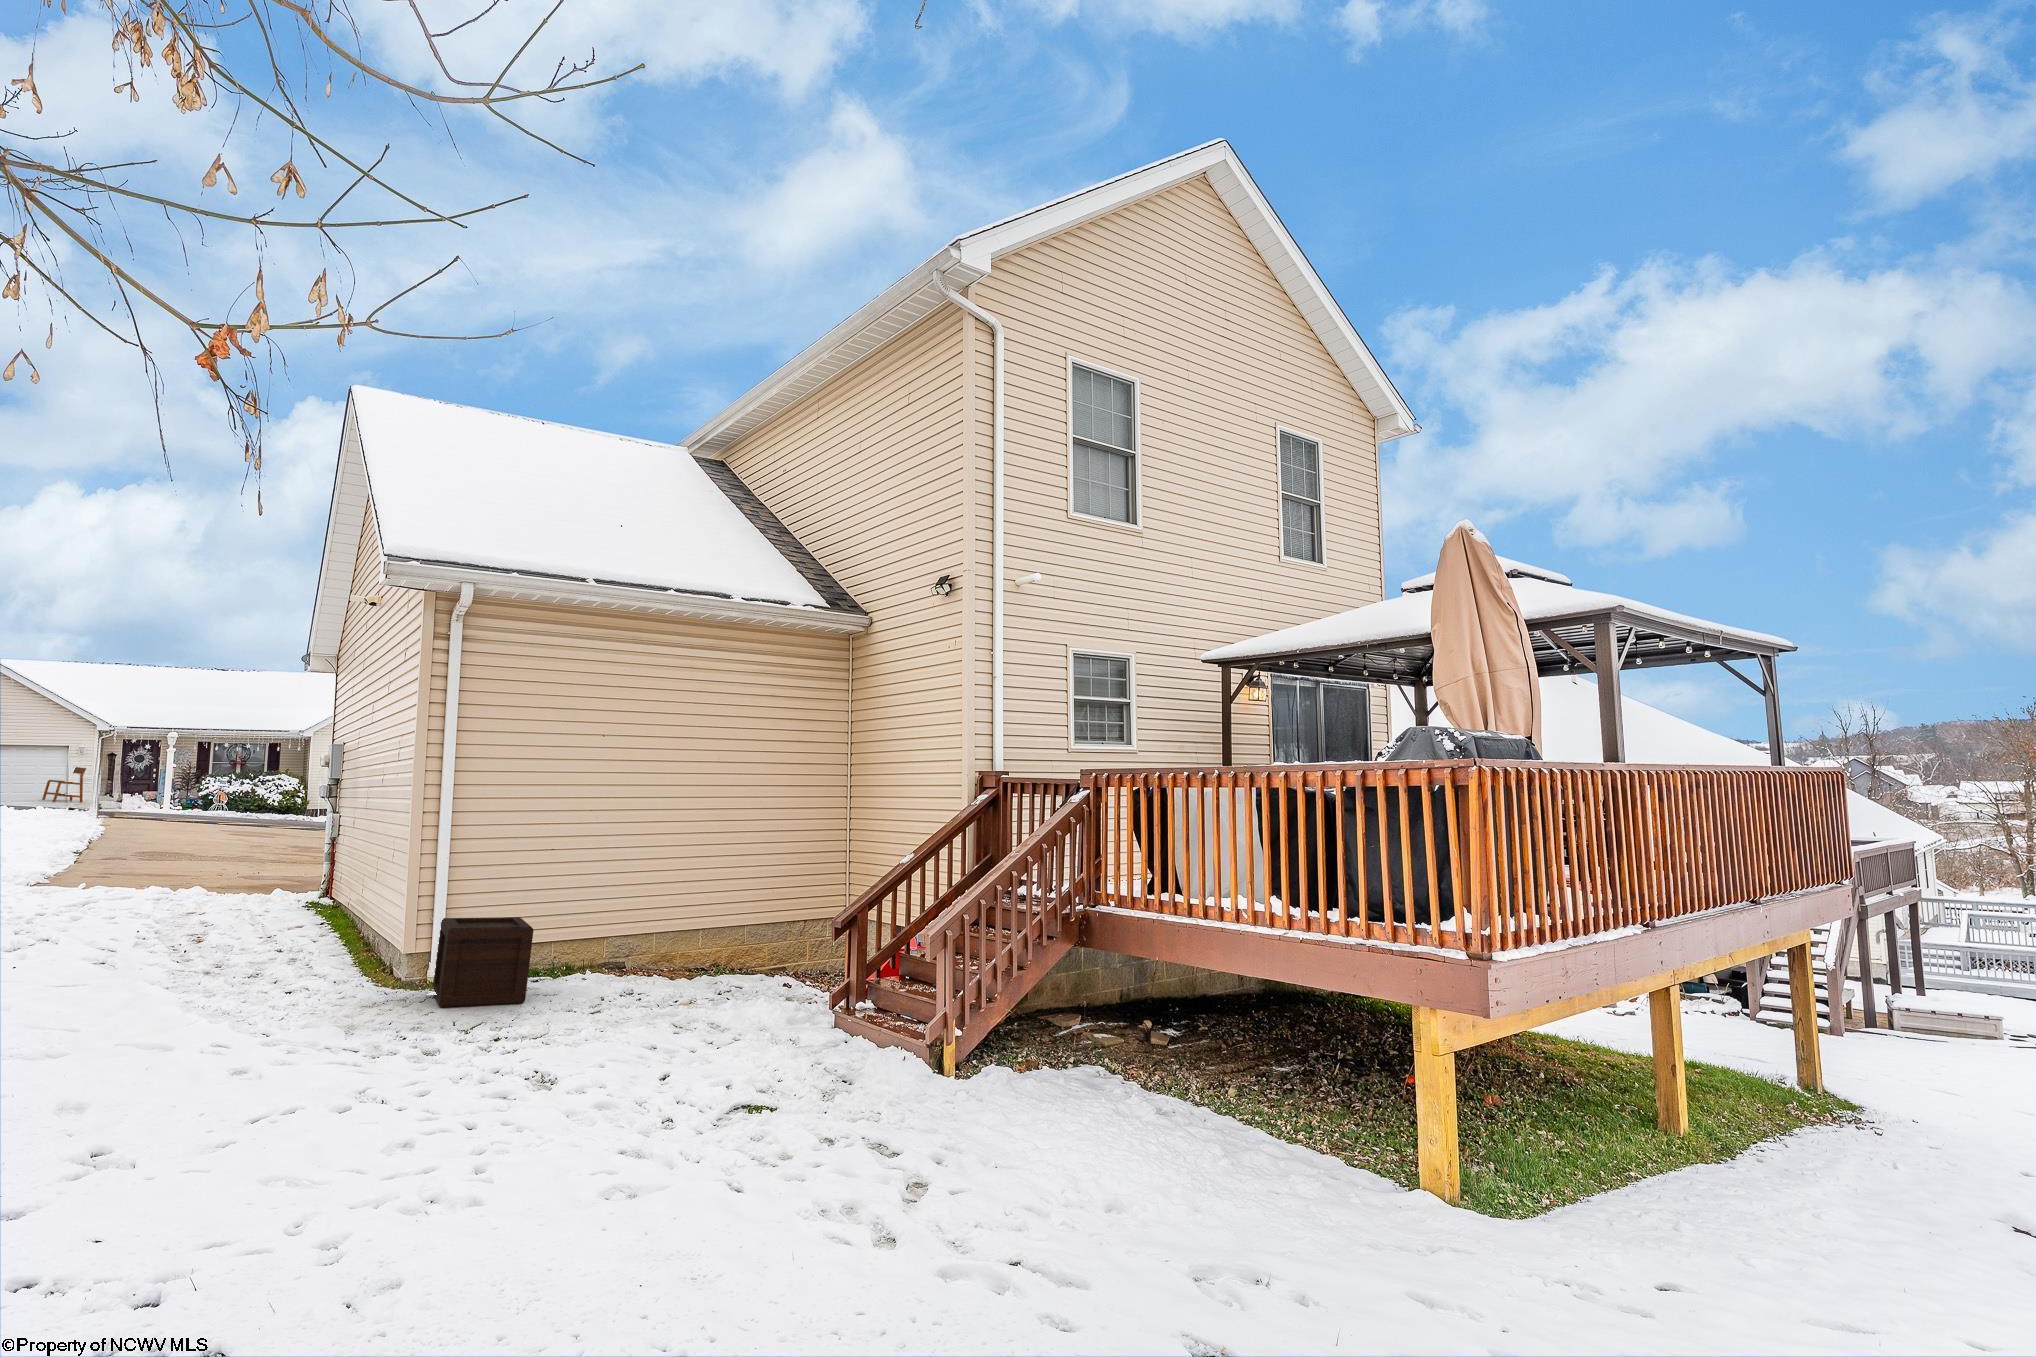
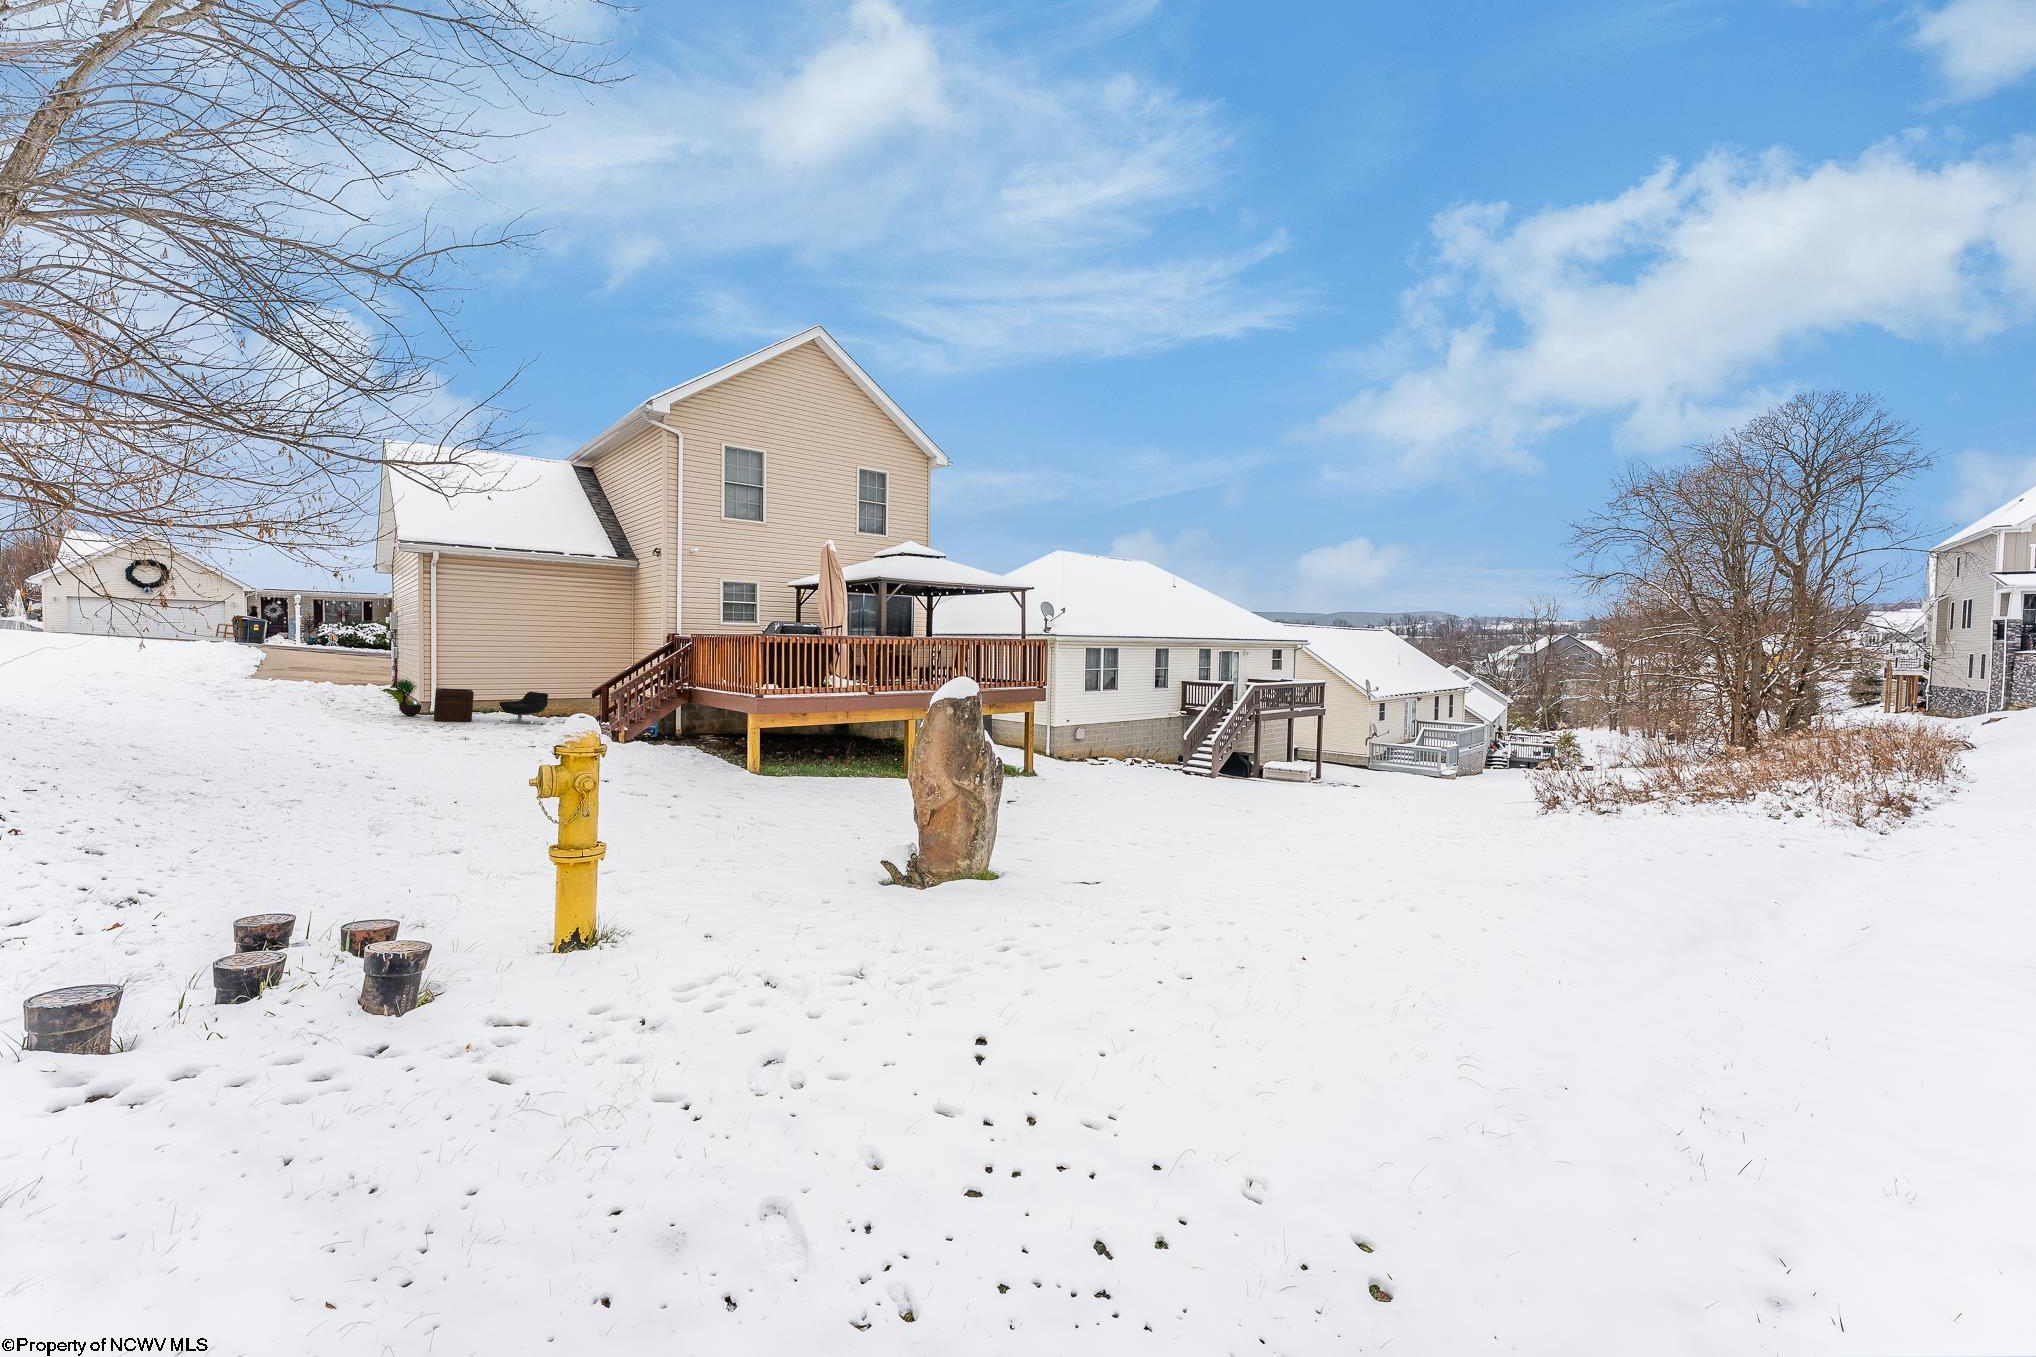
potted tree: none [339,889,405,990] -> present [393,679,421,716]
lounge chair: none [584,916,690,1003] -> present [499,691,548,724]

